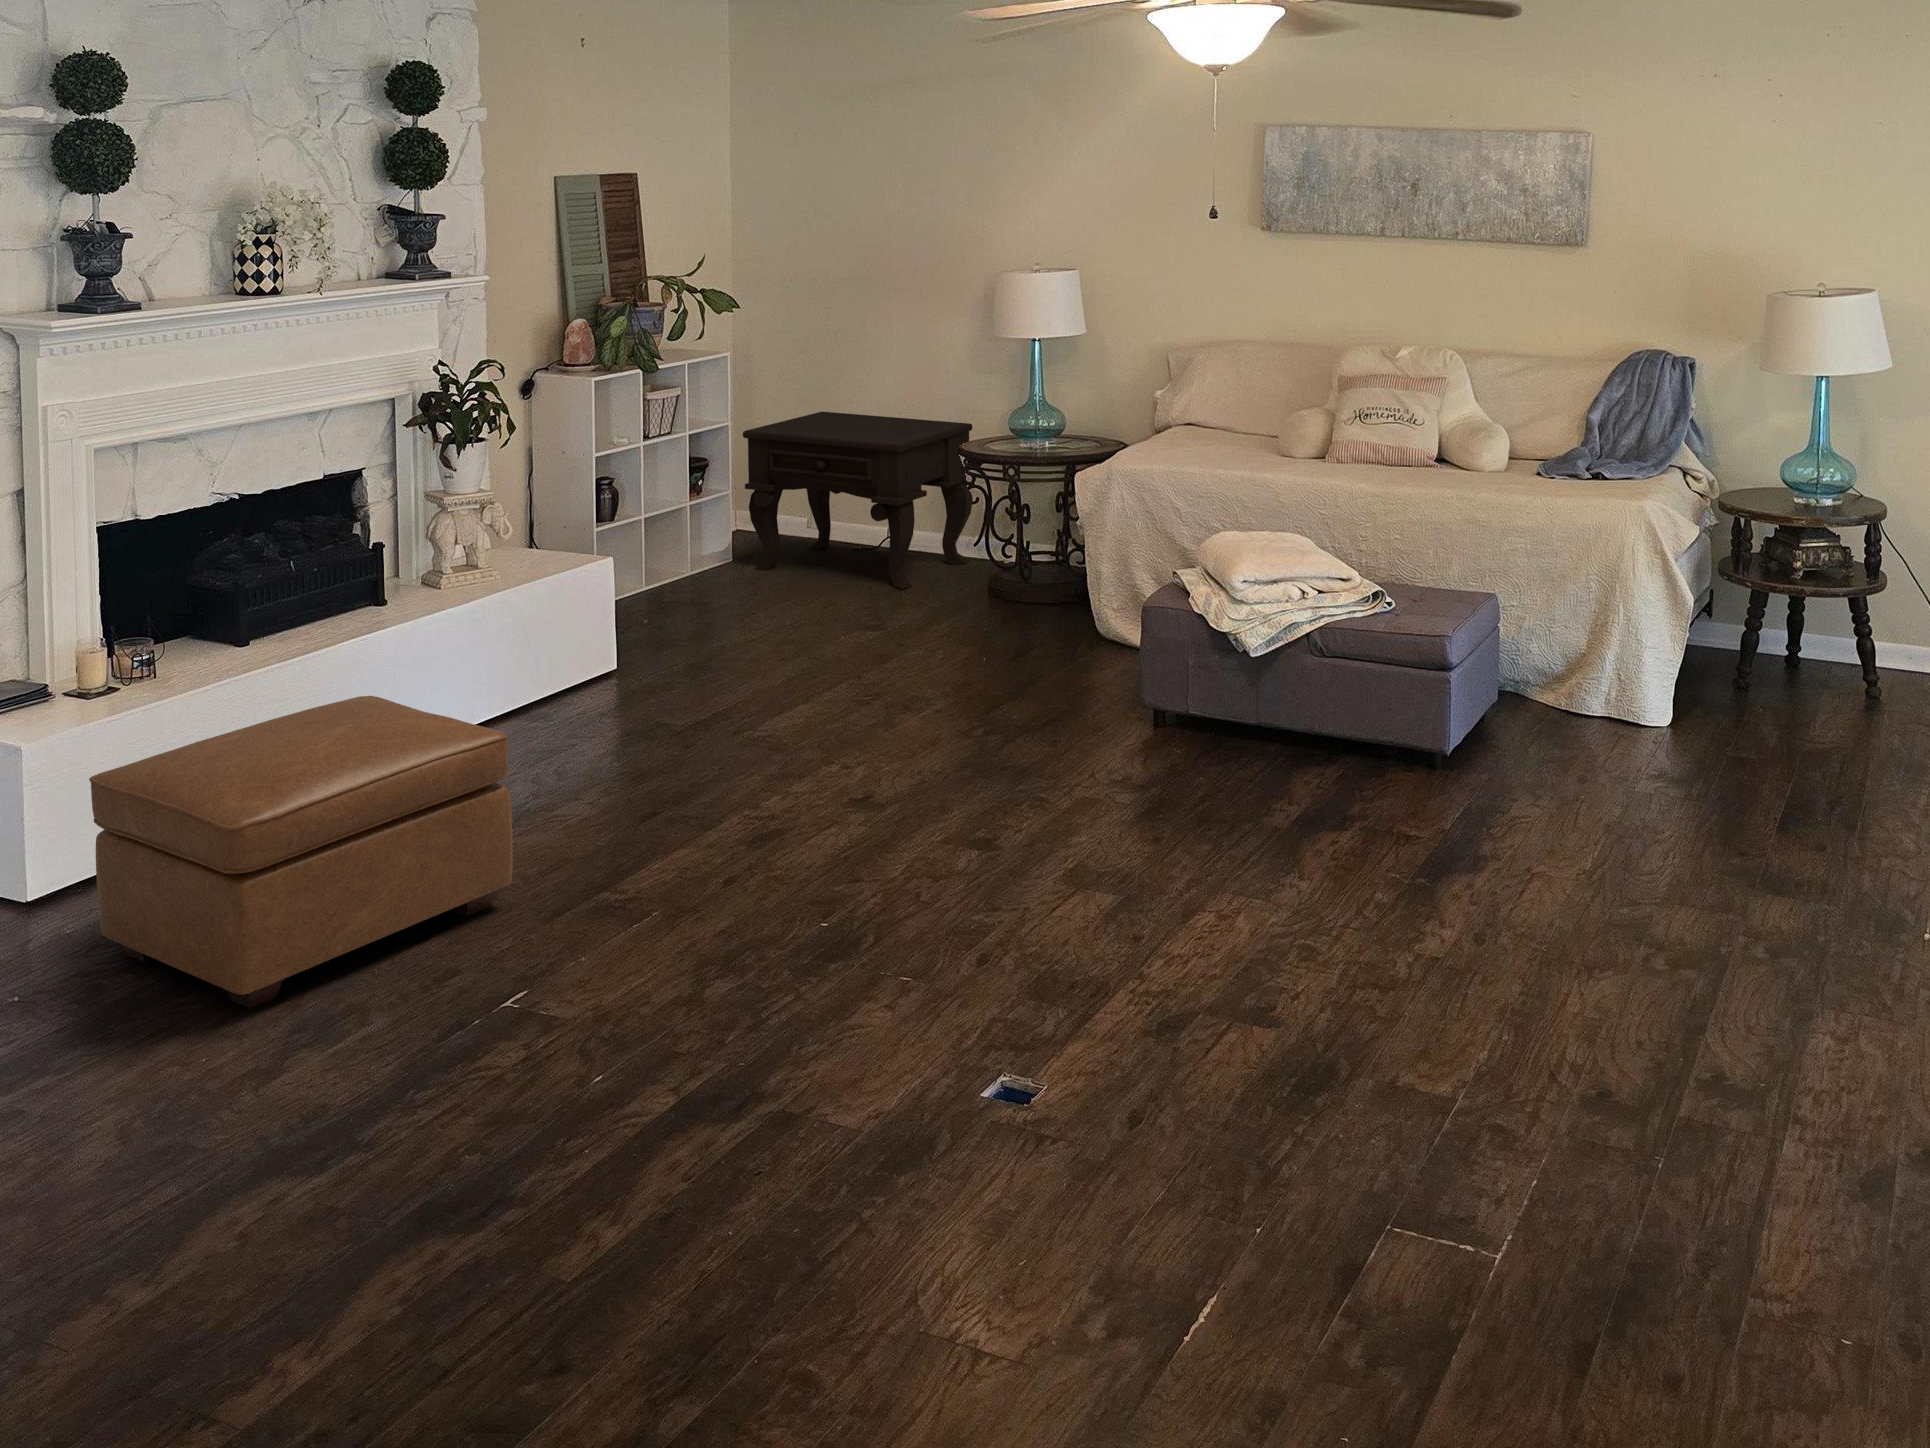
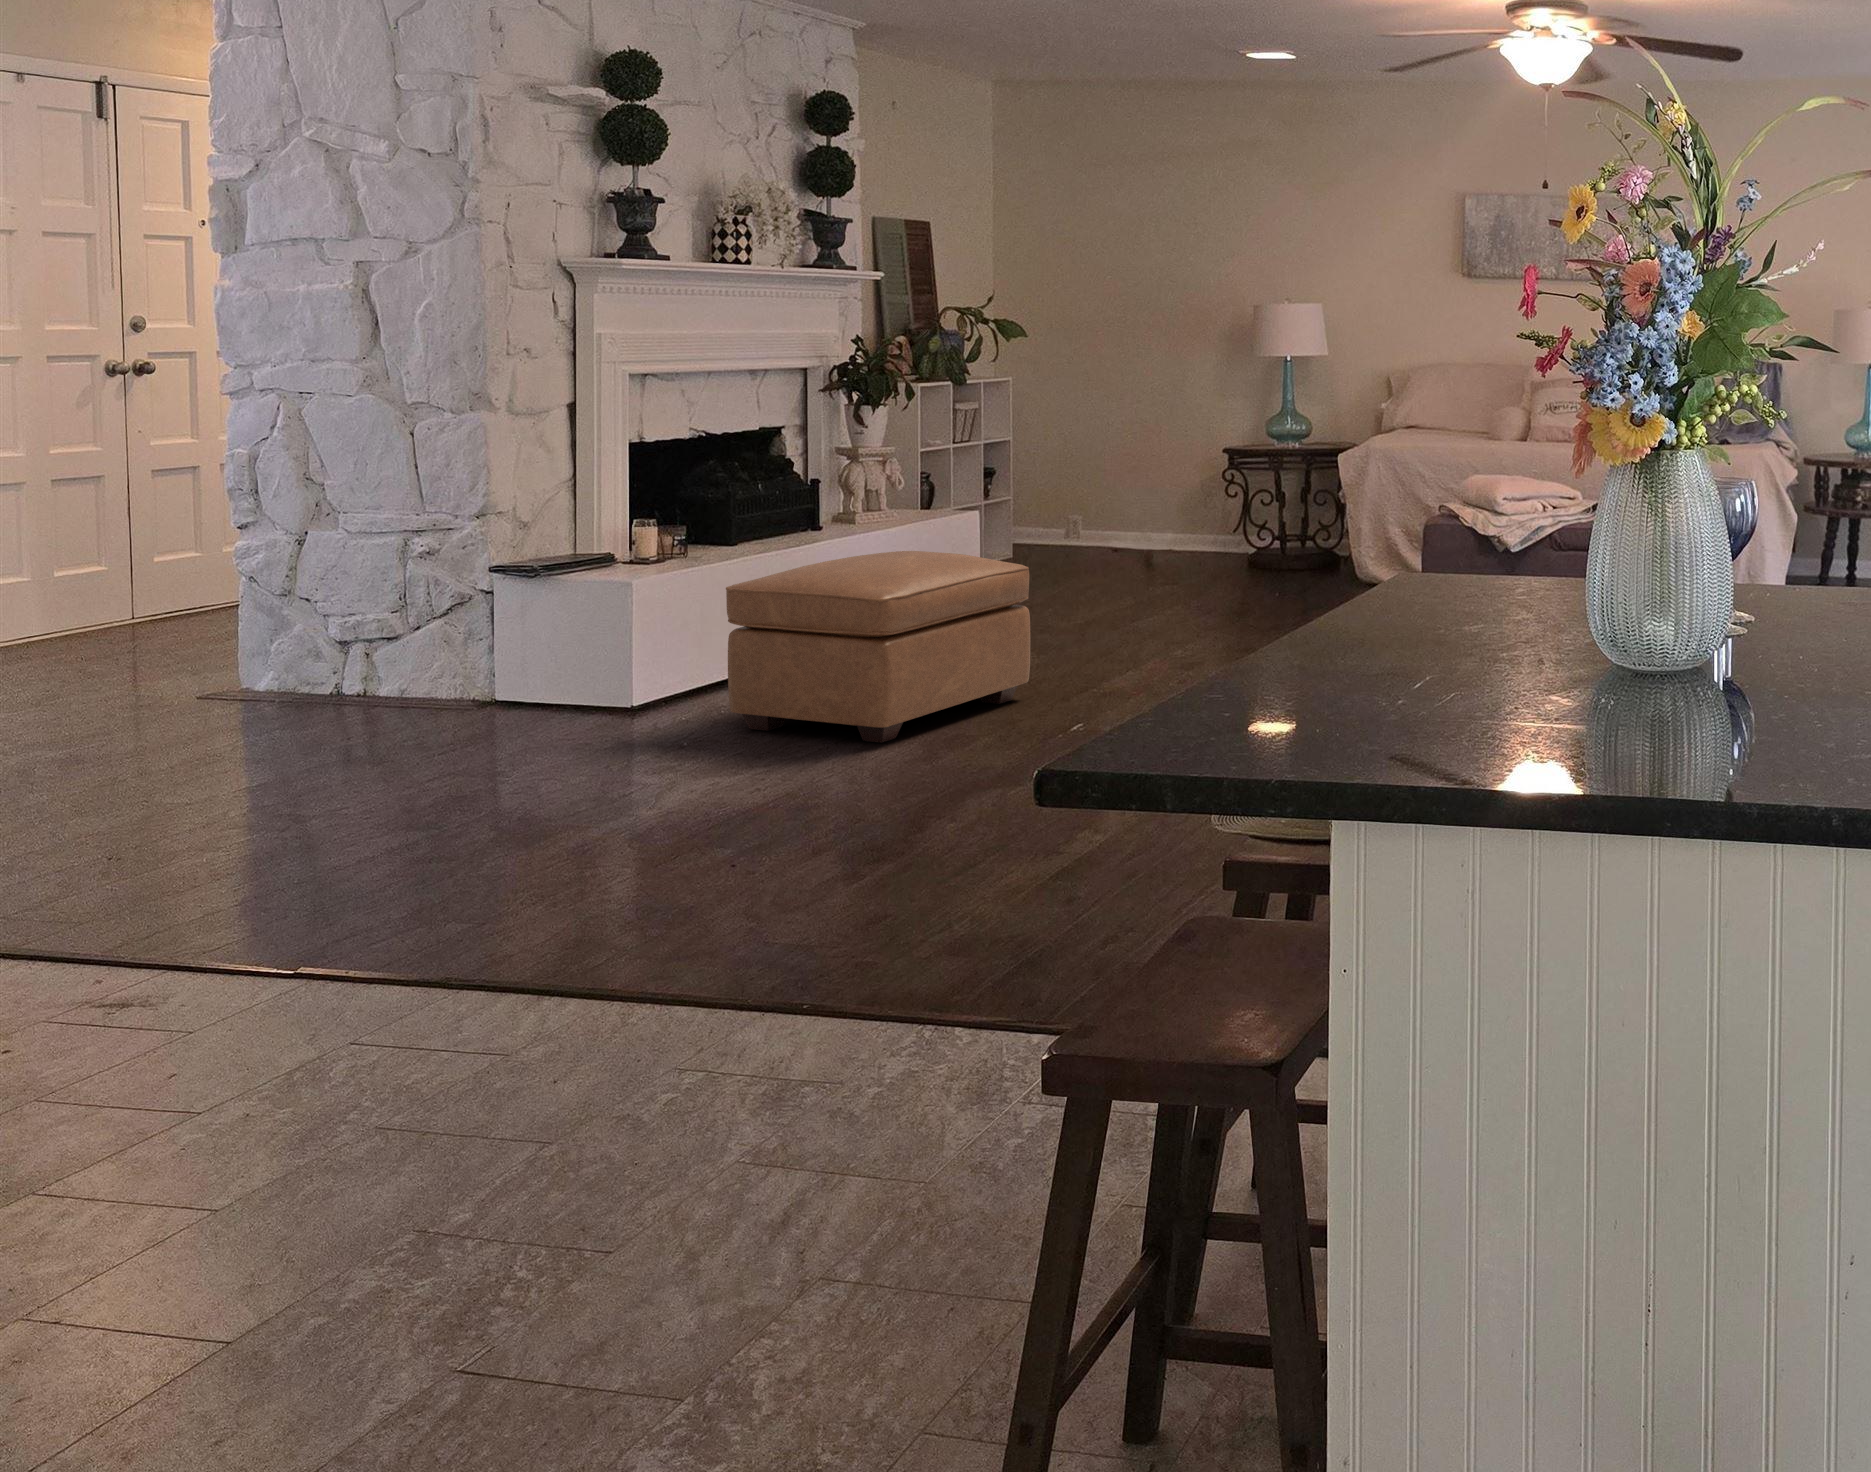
side table: present [743,412,973,589] -> none [1029,433,1217,564]

